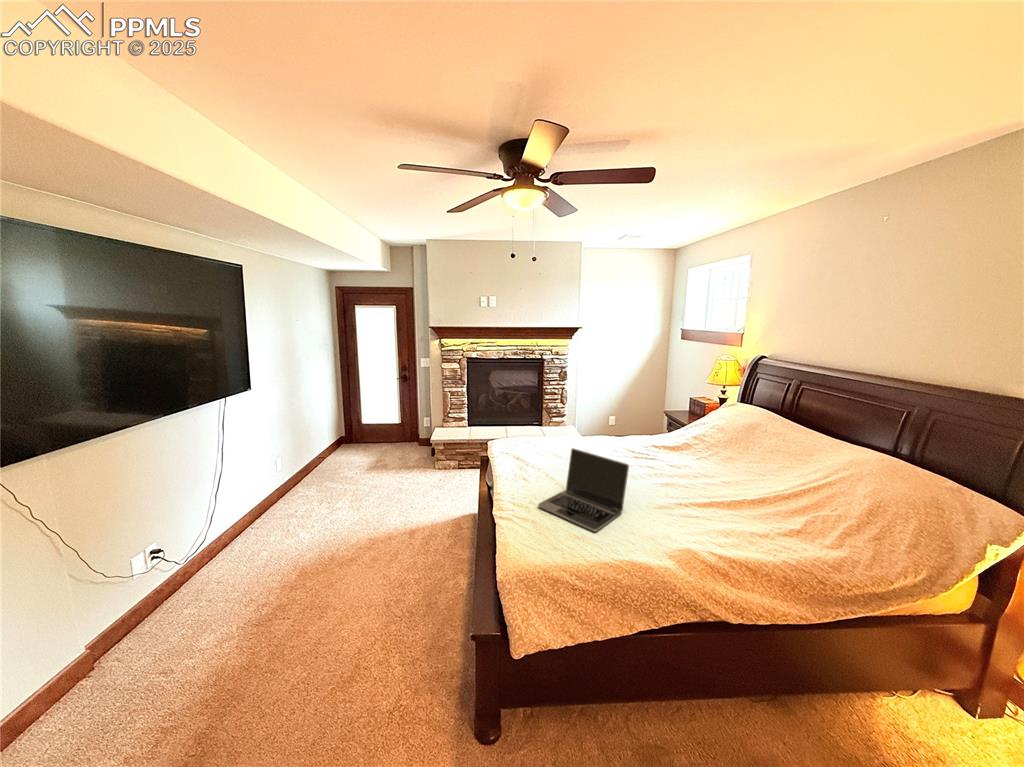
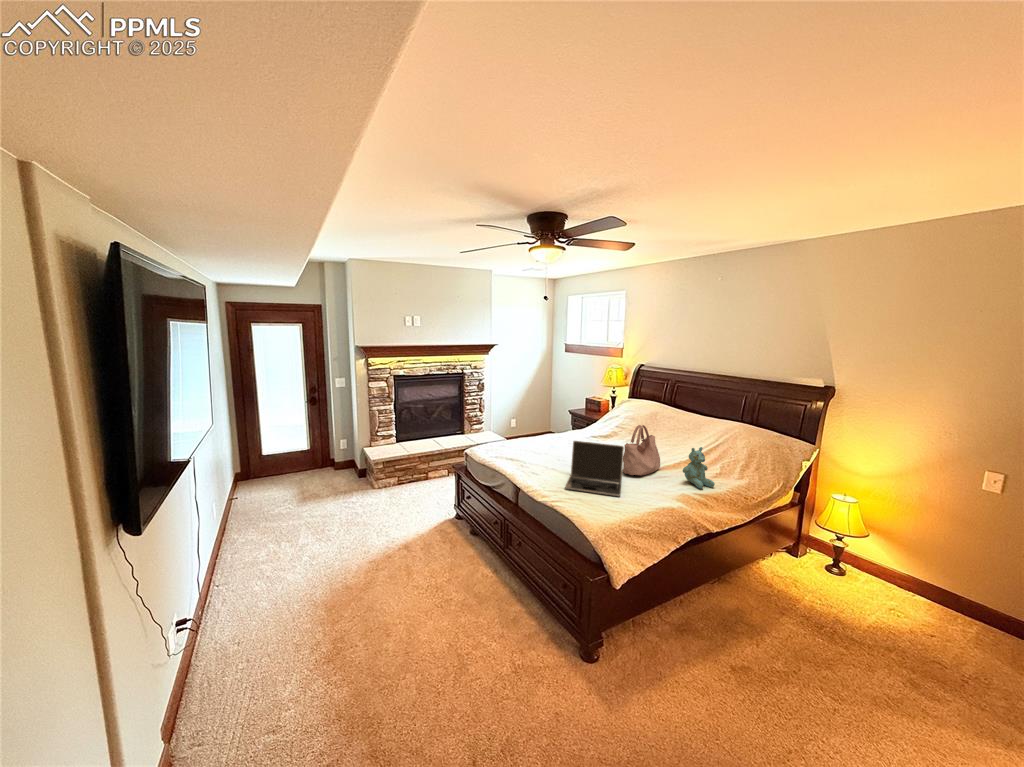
handbag: none [638,438,706,509] -> present [623,425,660,475]
stuffed bear: none [716,484,767,551] -> present [683,447,715,488]

